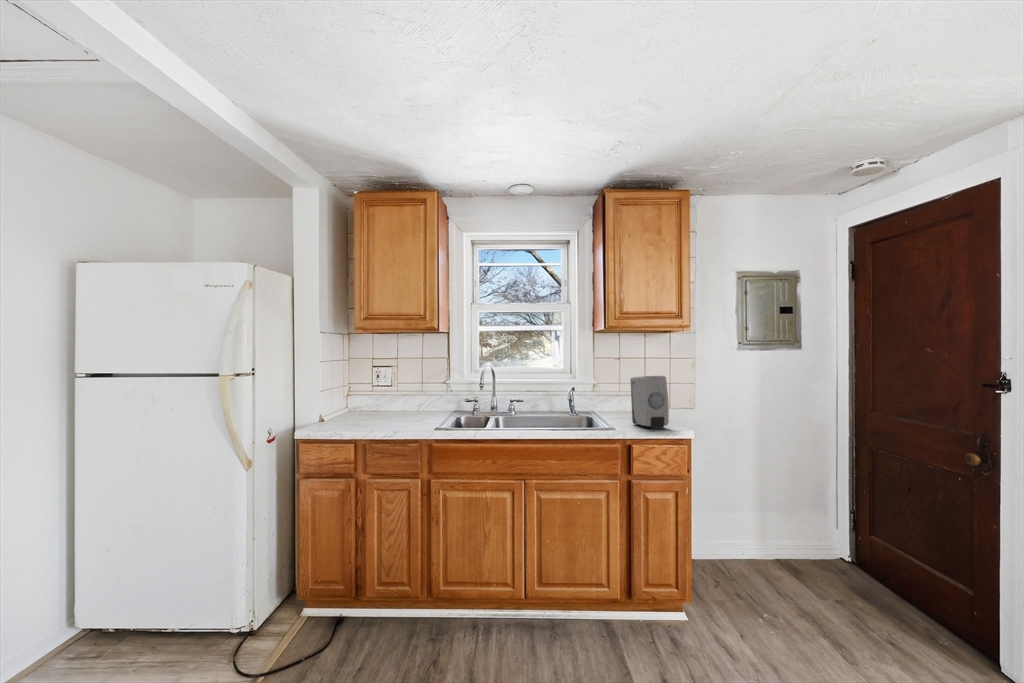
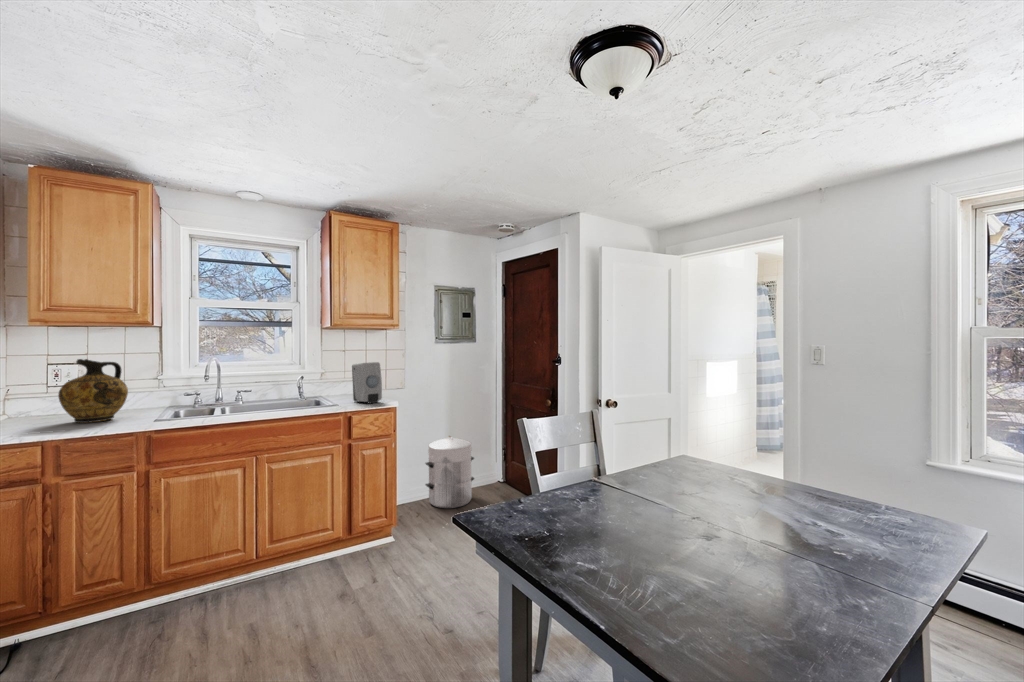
ceramic jug: none [369,364,418,425] -> present [58,359,128,423]
waste bin: none [726,481,804,587] -> present [425,436,474,508]

